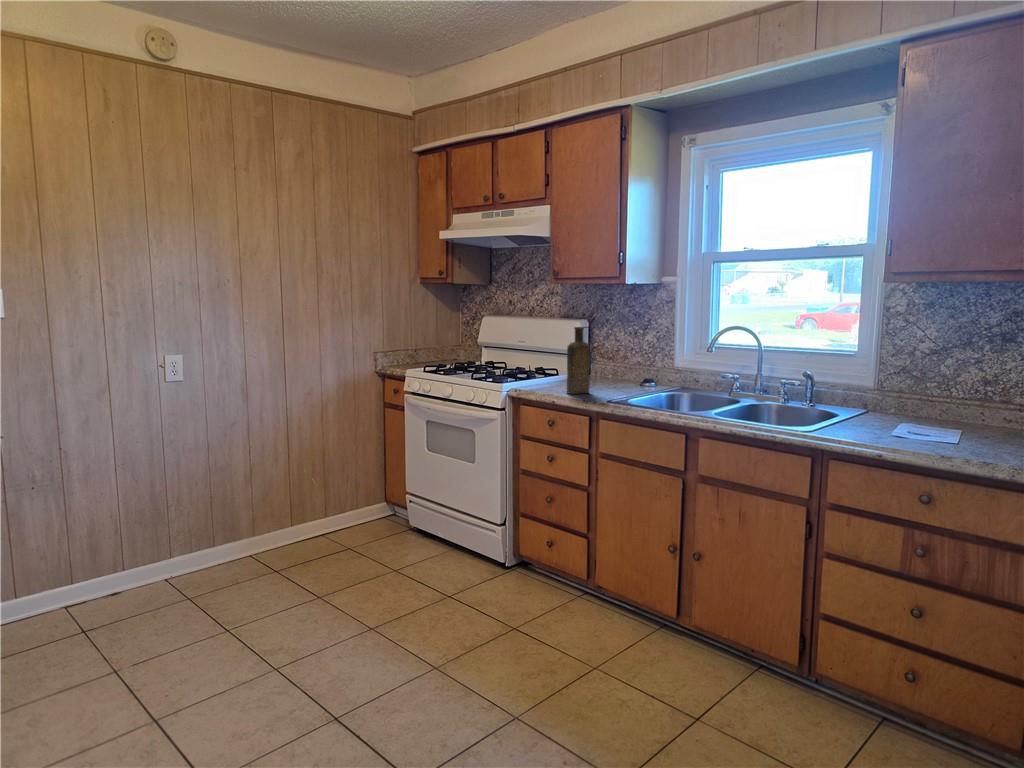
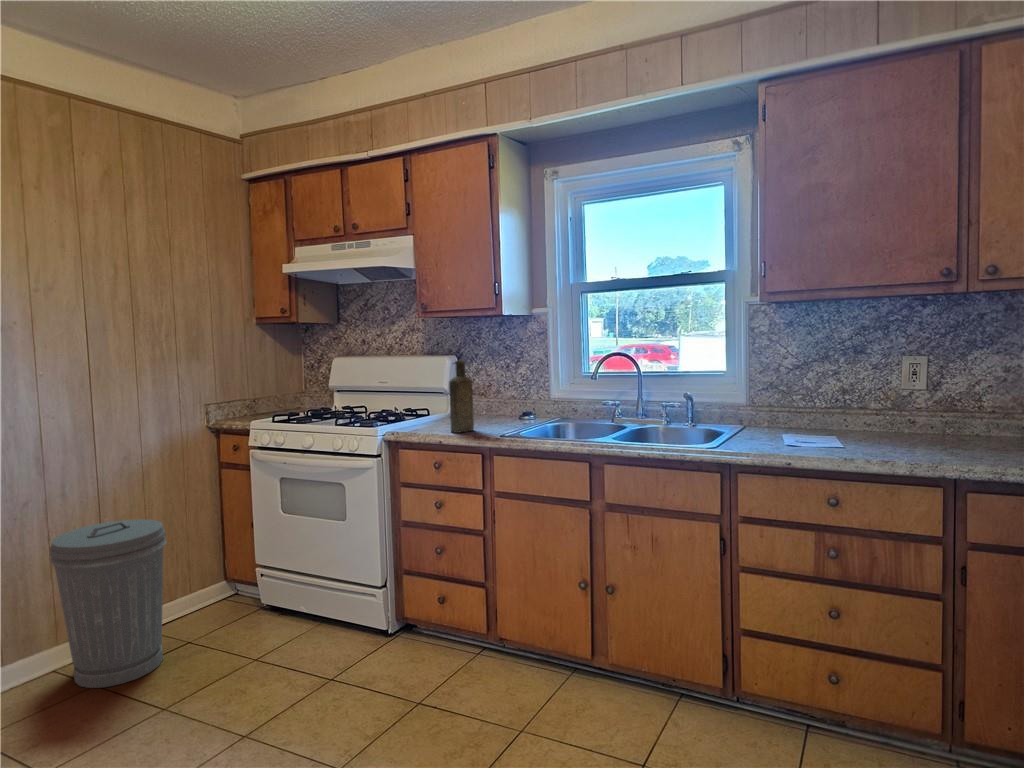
trash can: none [248,444,332,572] -> present [50,519,167,688]

